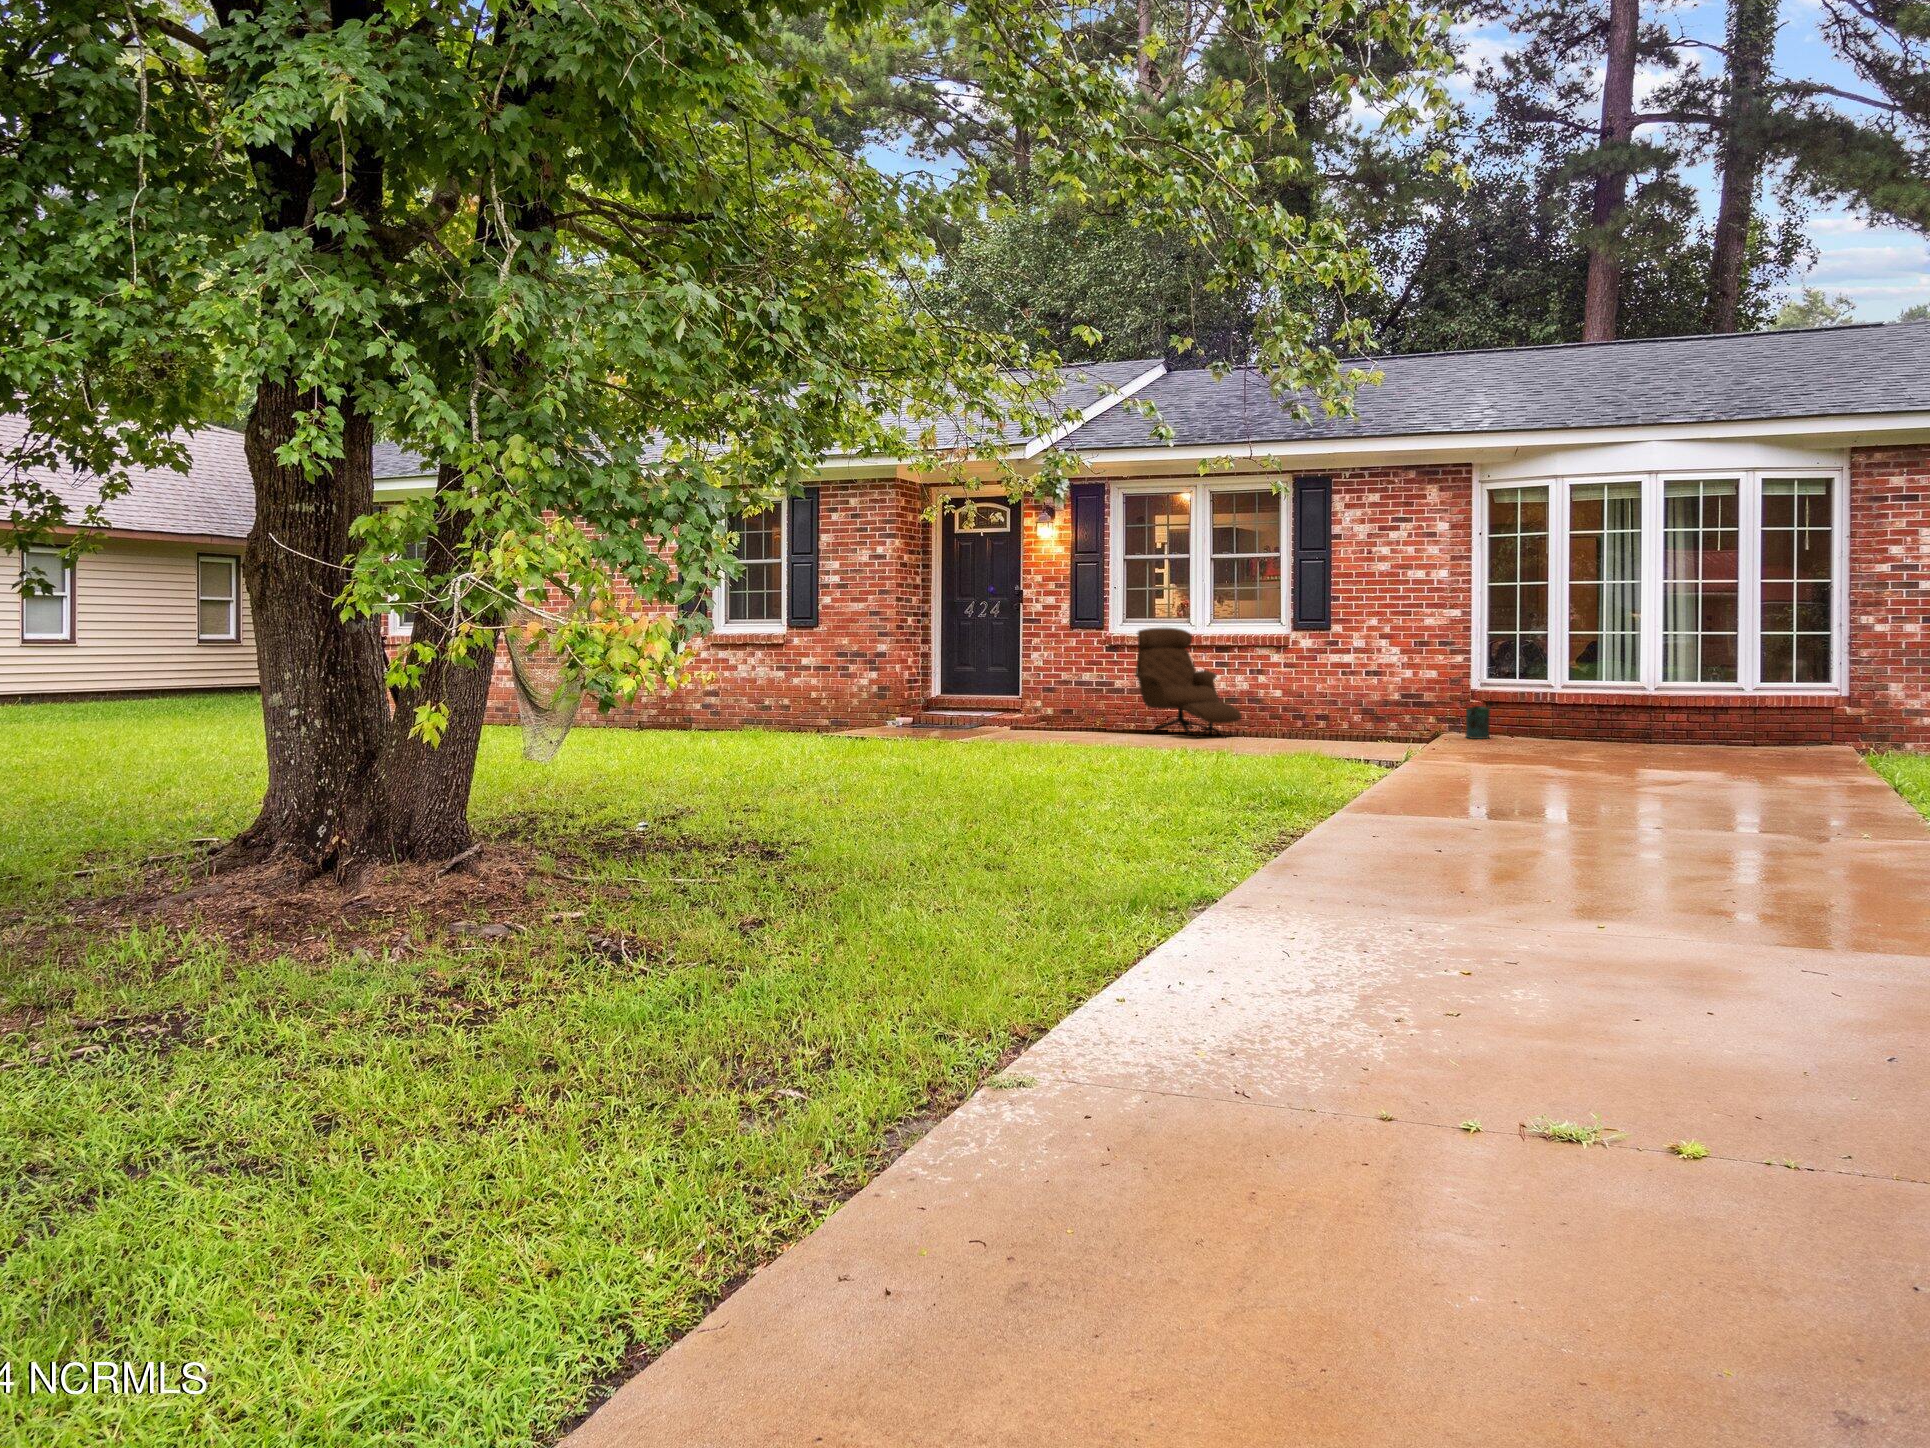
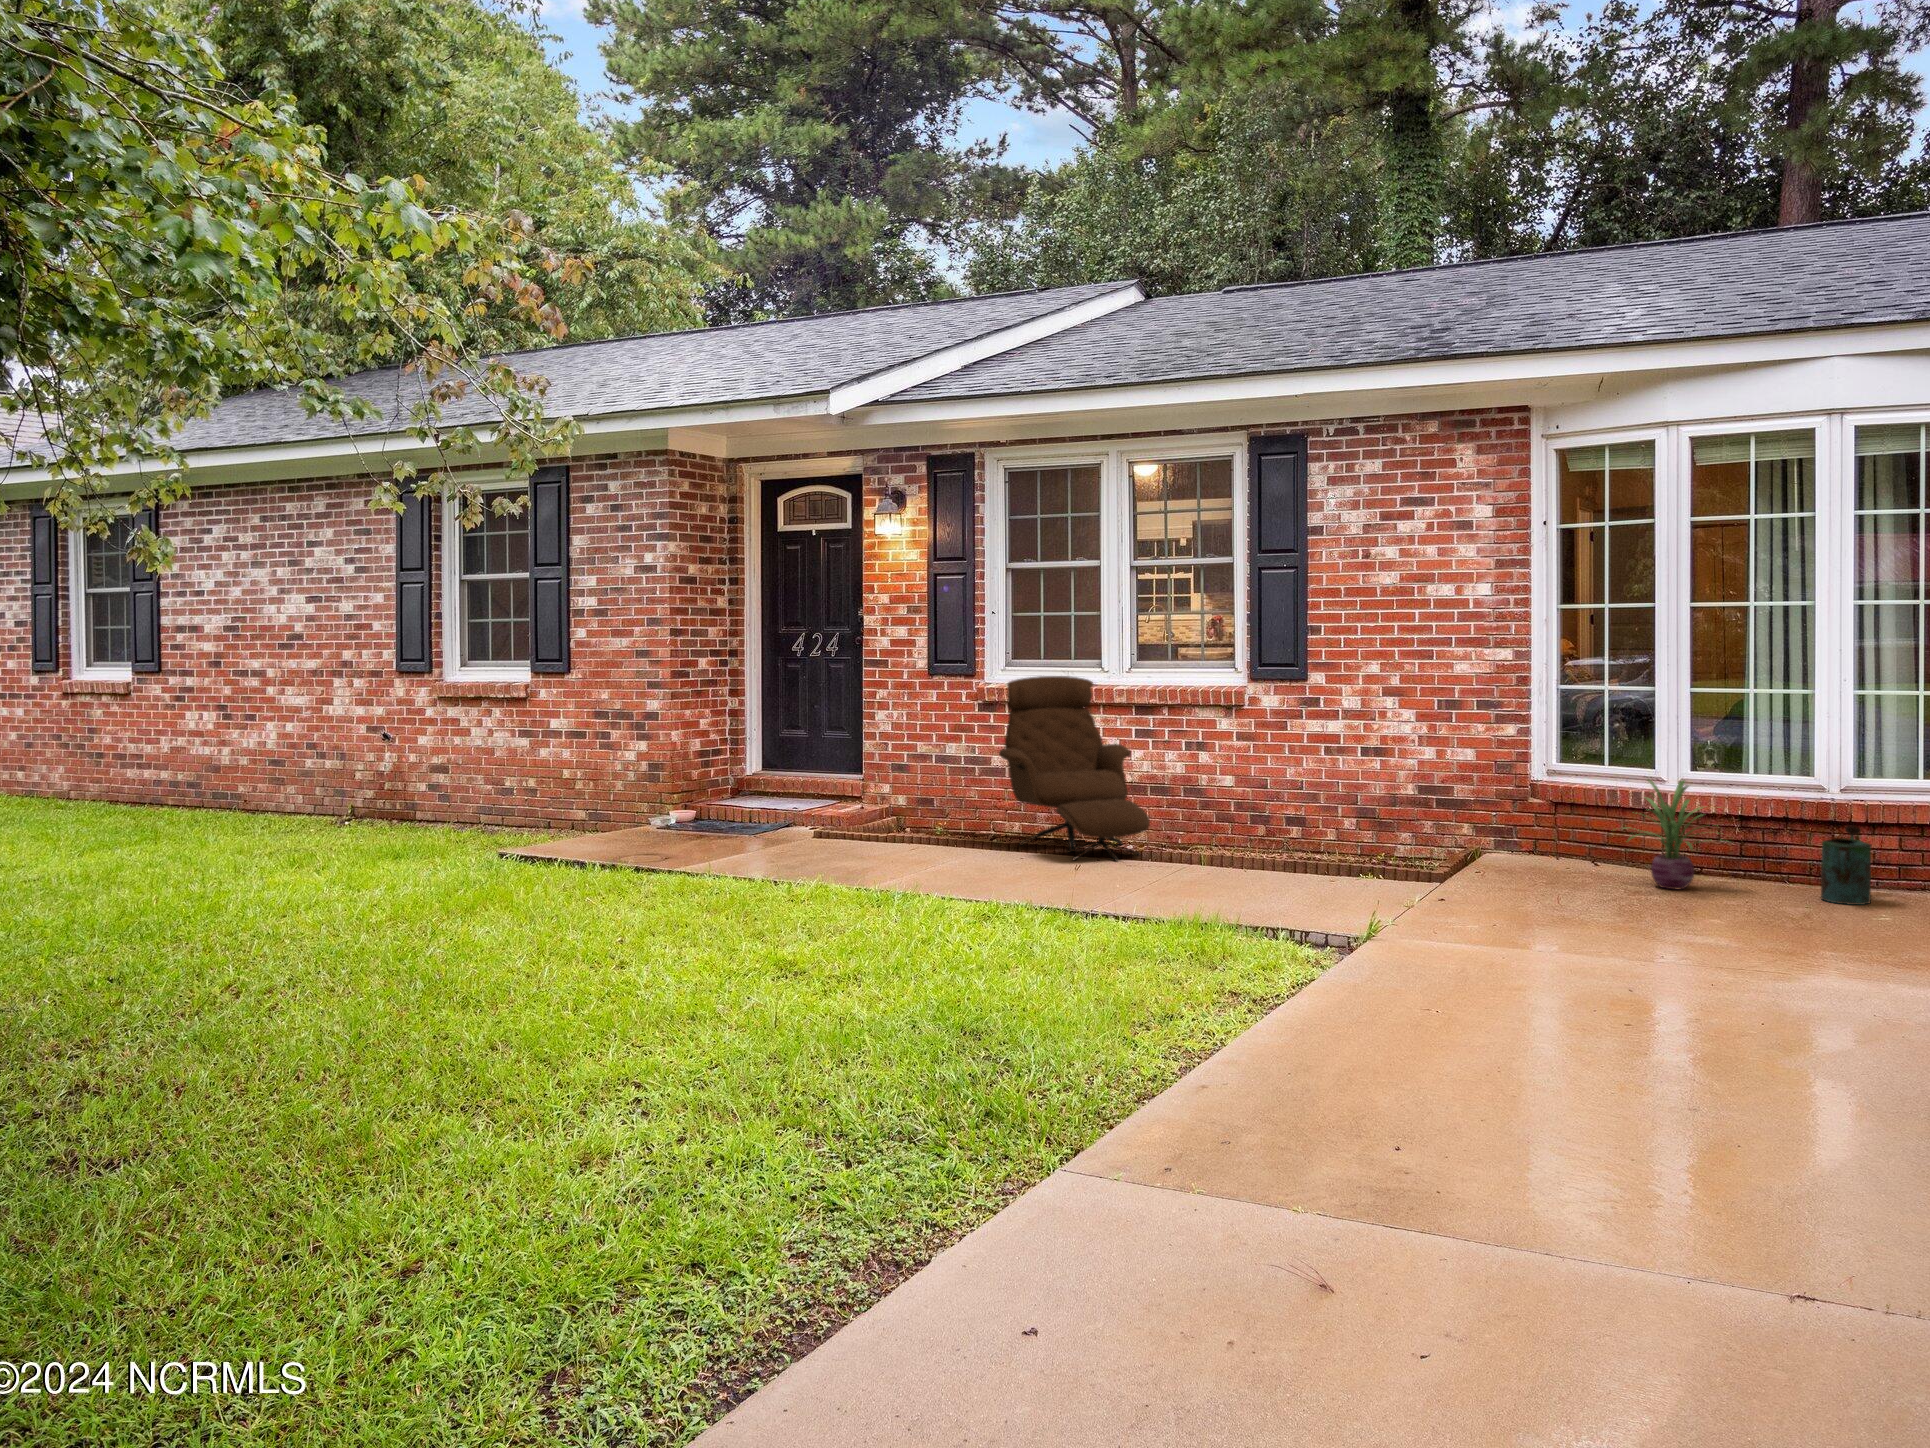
decorative plant: none [1522,682,1599,744] -> present [1628,780,1706,889]
watering can: present [1466,701,1494,739] -> present [1821,825,1872,905]

